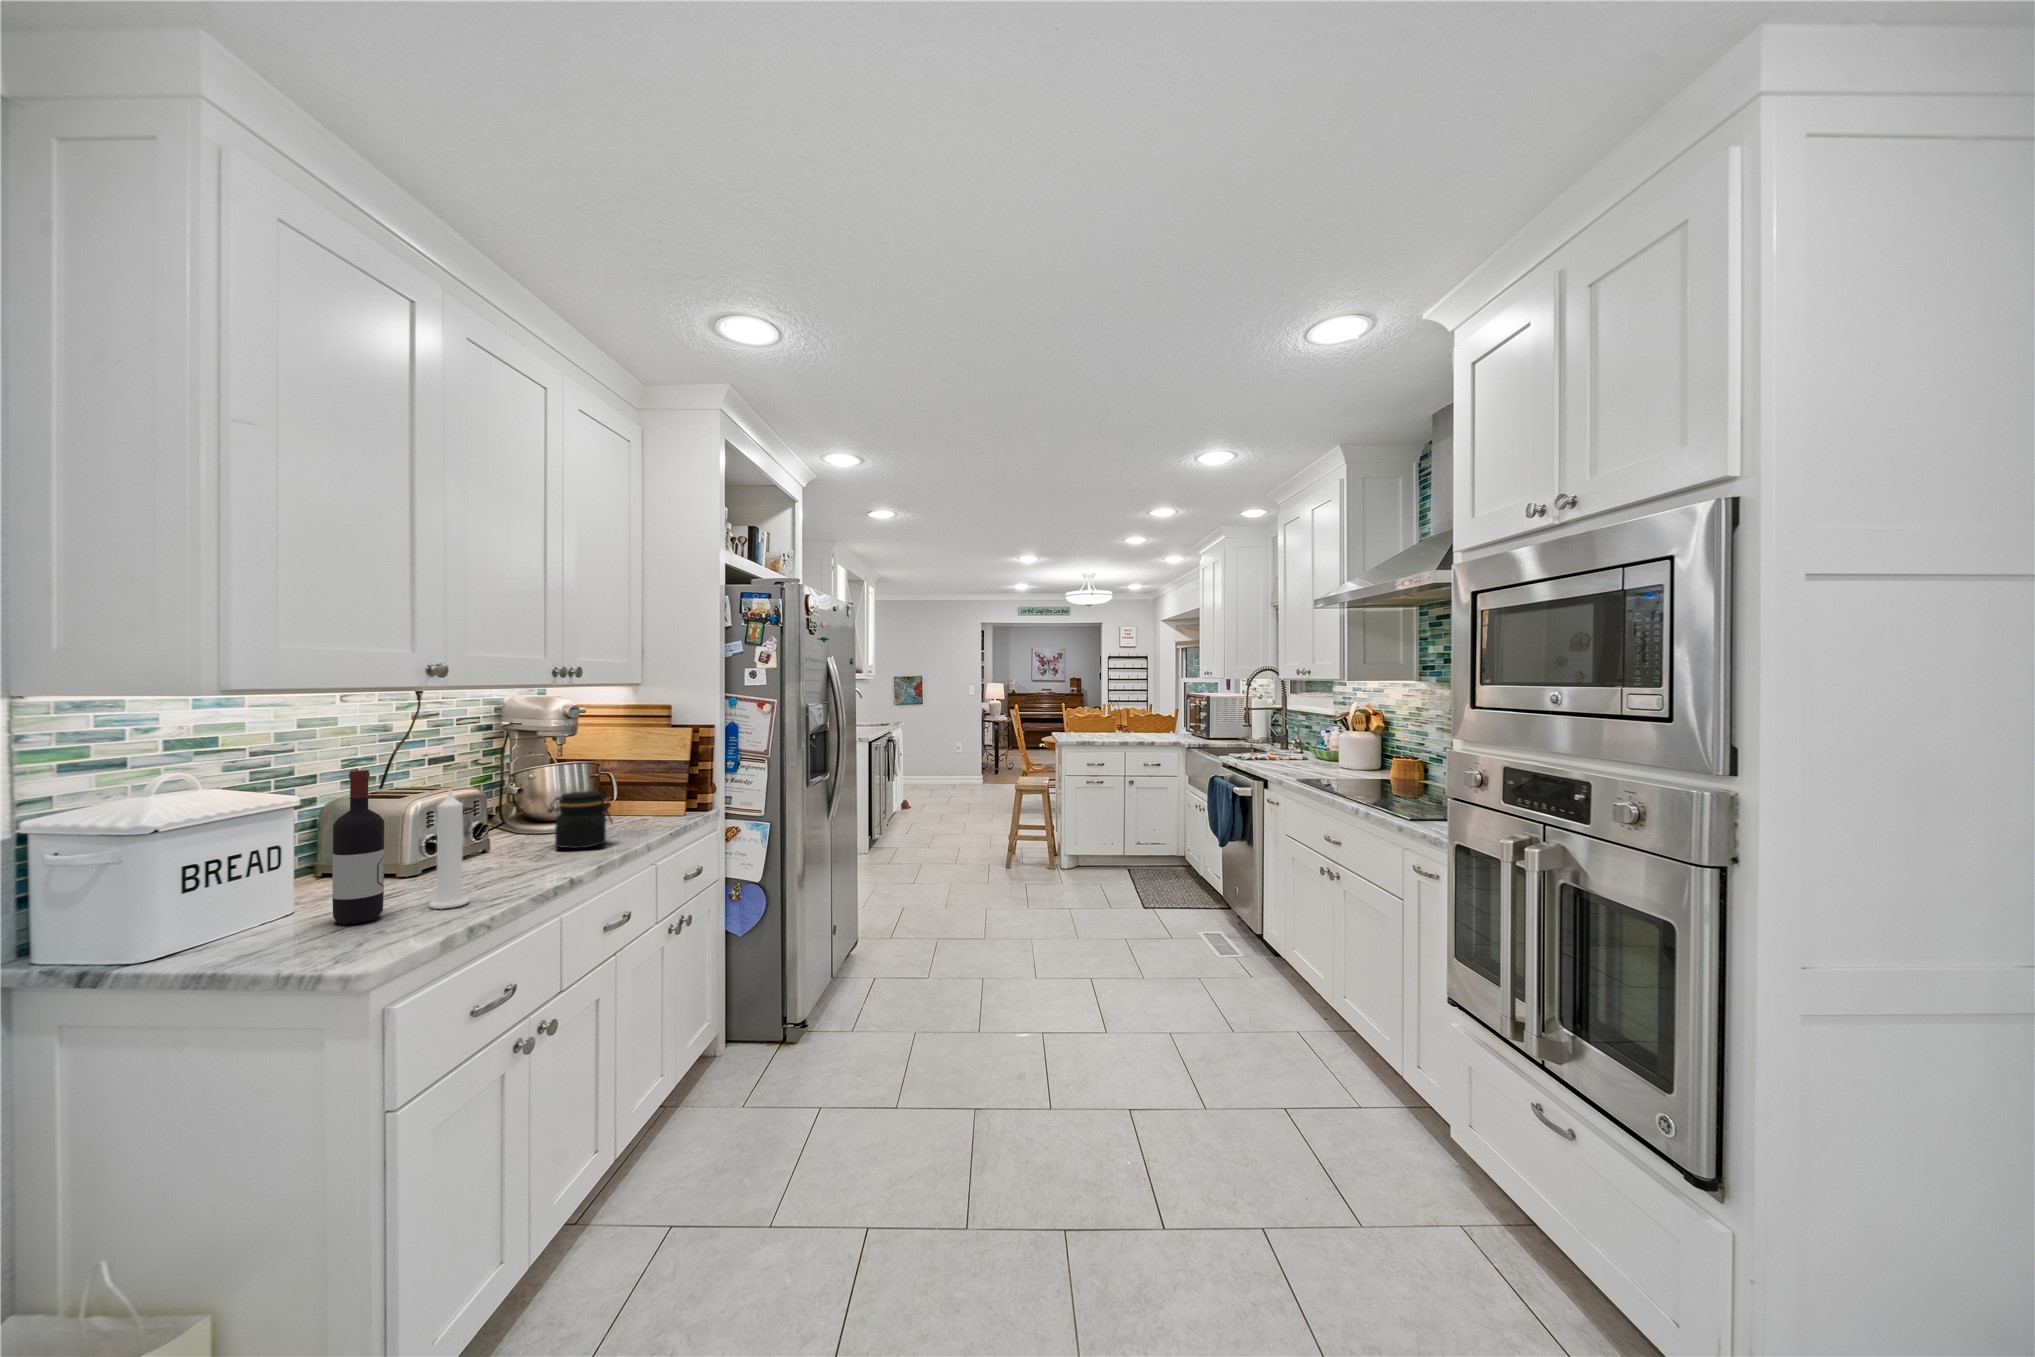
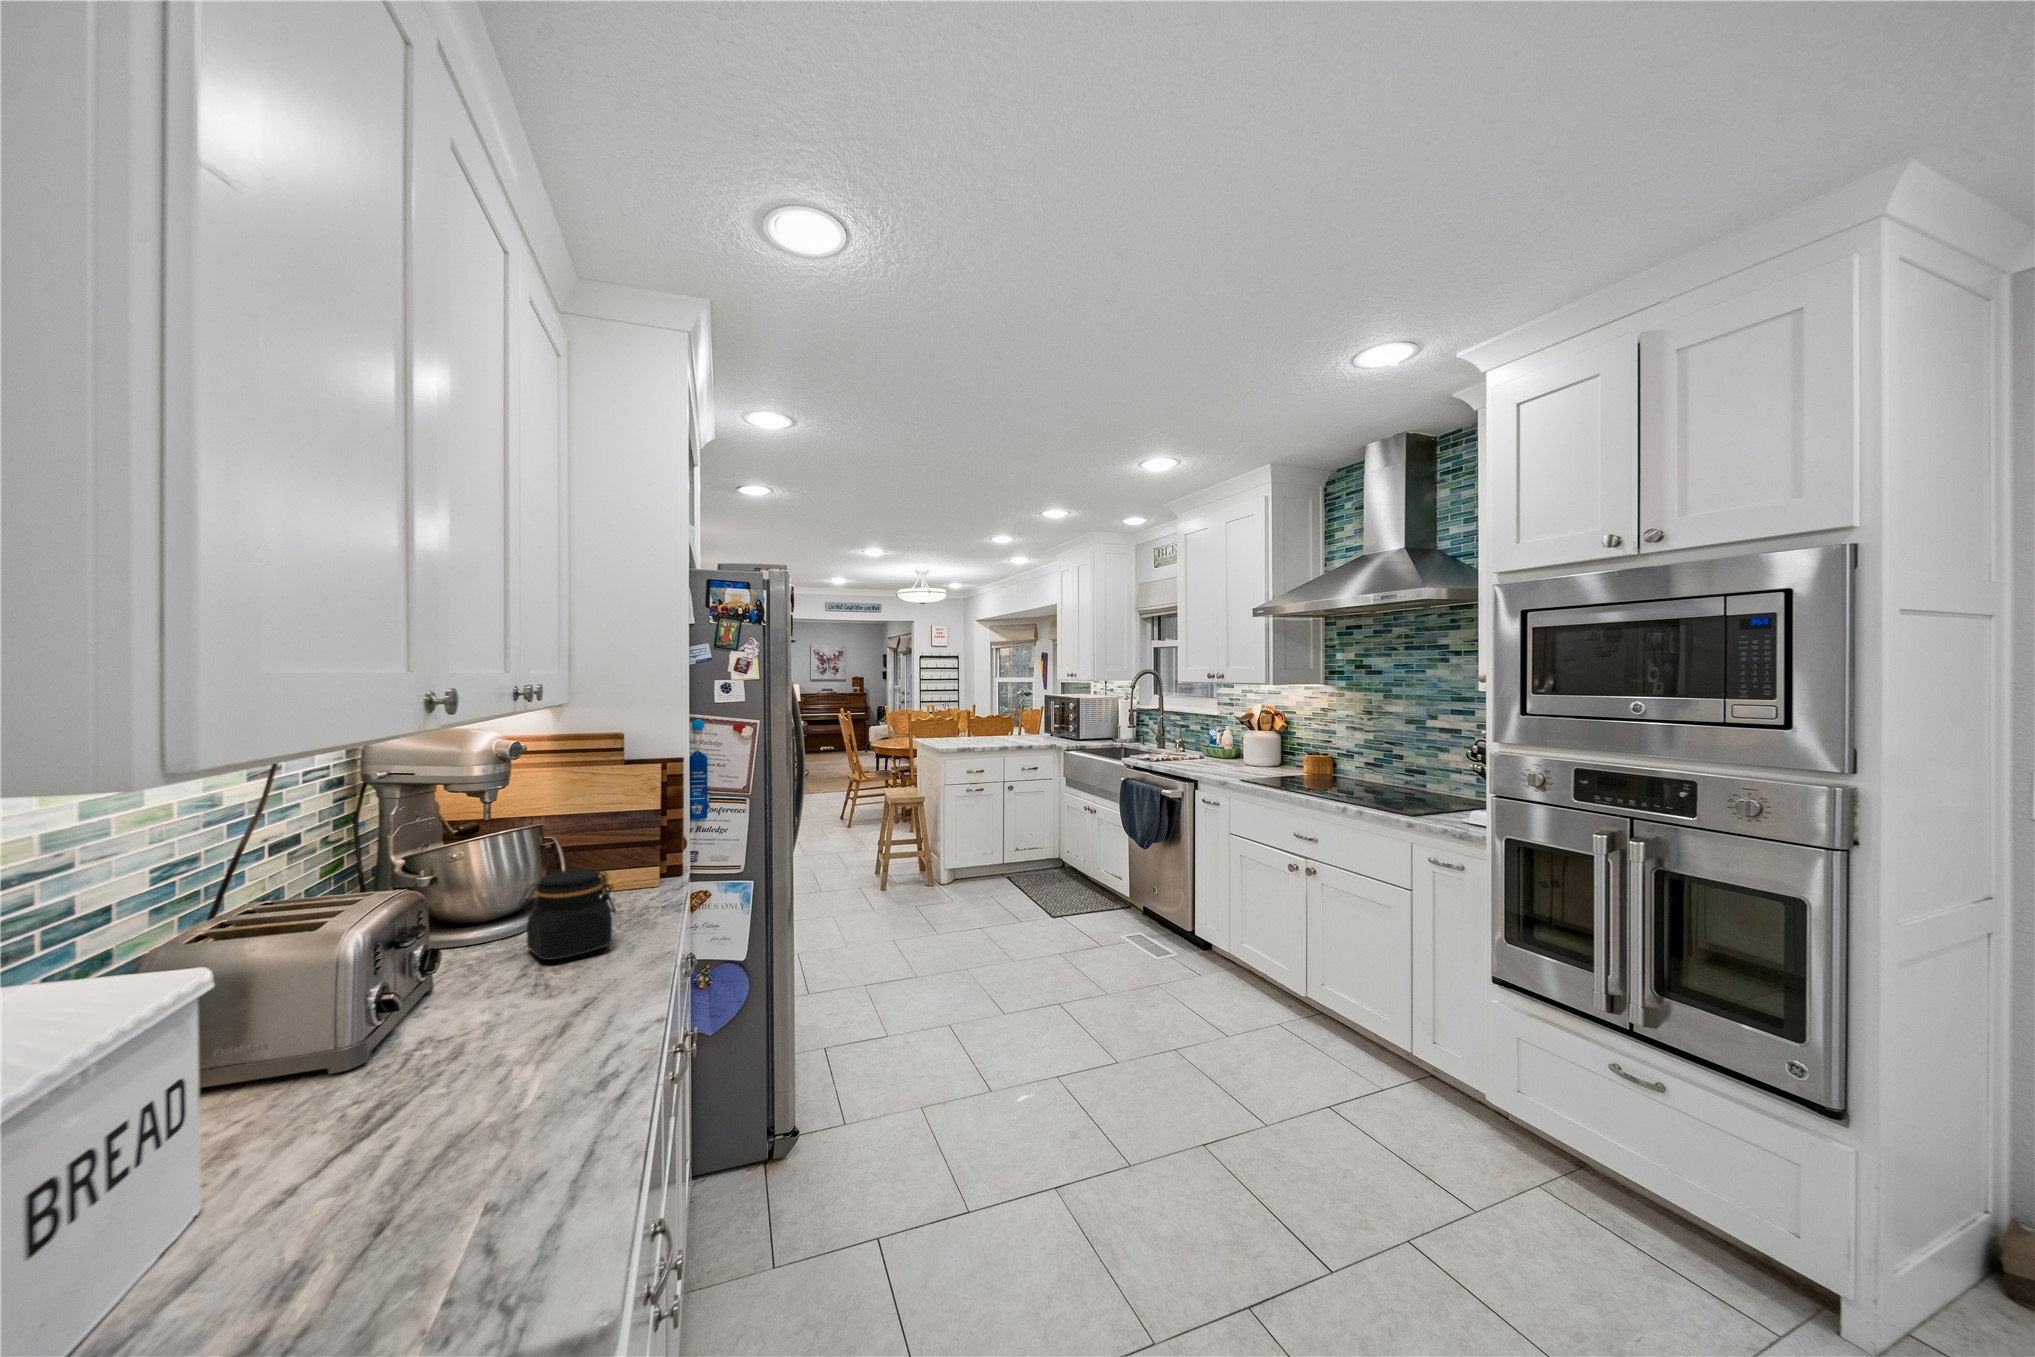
wine bottle: present [332,770,384,924] -> none [309,905,408,1204]
candle: present [429,789,469,909] -> none [466,914,533,1124]

